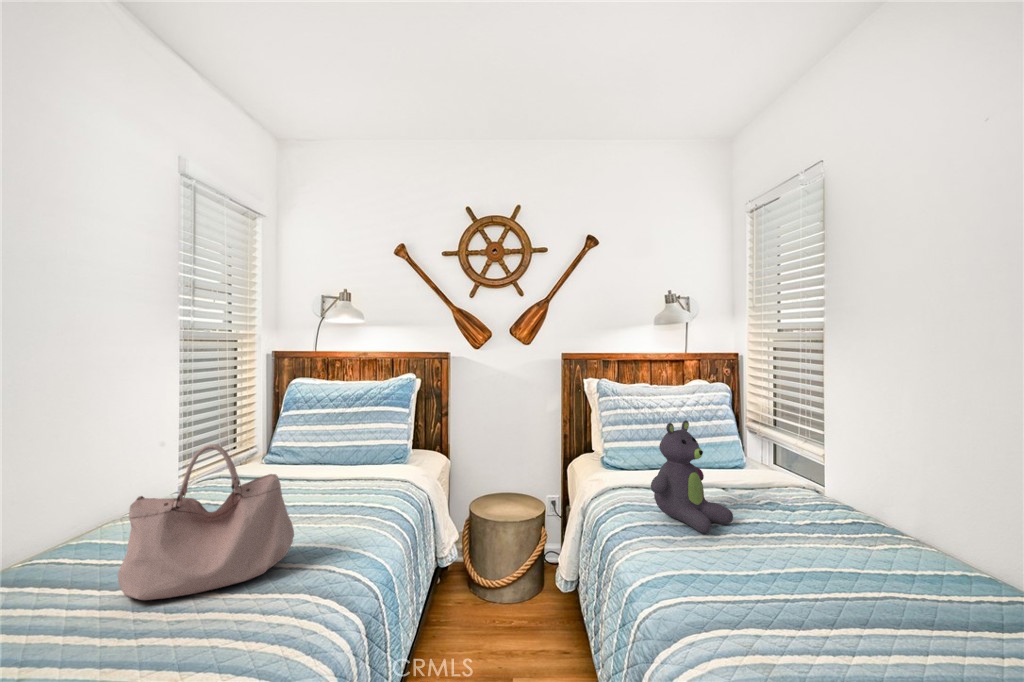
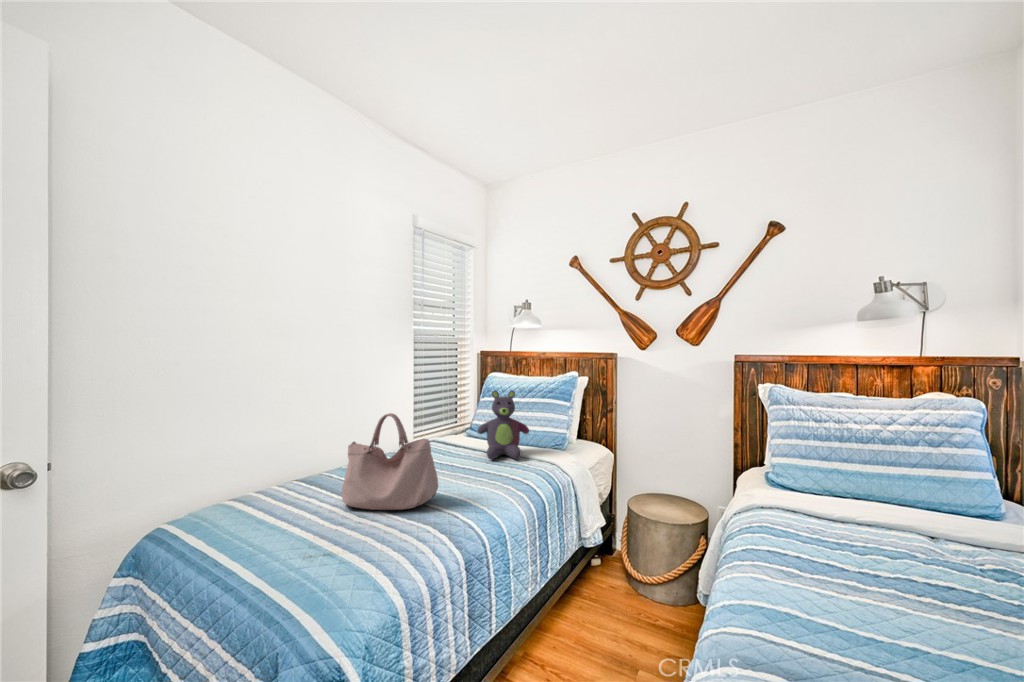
stuffed bear: present [651,420,733,533] -> present [477,391,529,459]

